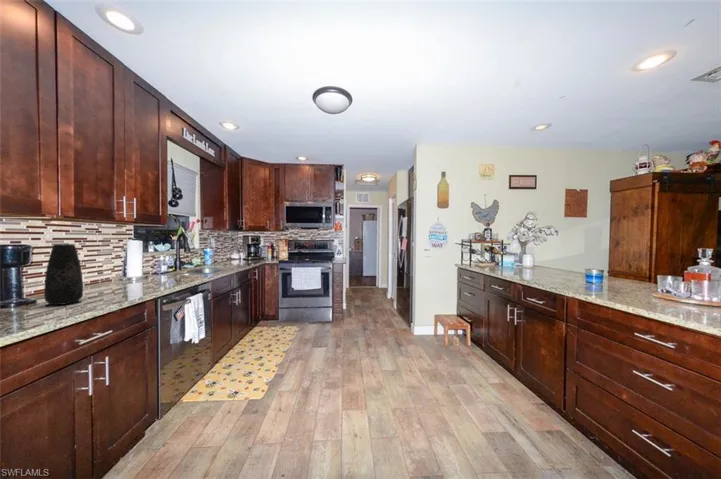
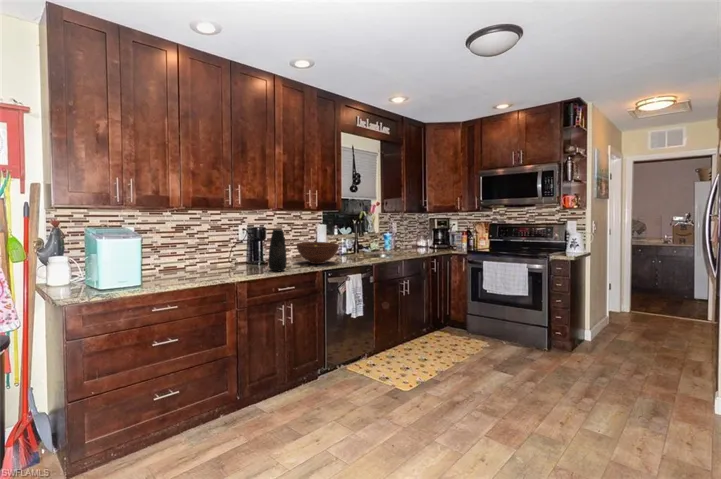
fruit bowl: none [96,260,163,286] -> present [297,242,339,264]

